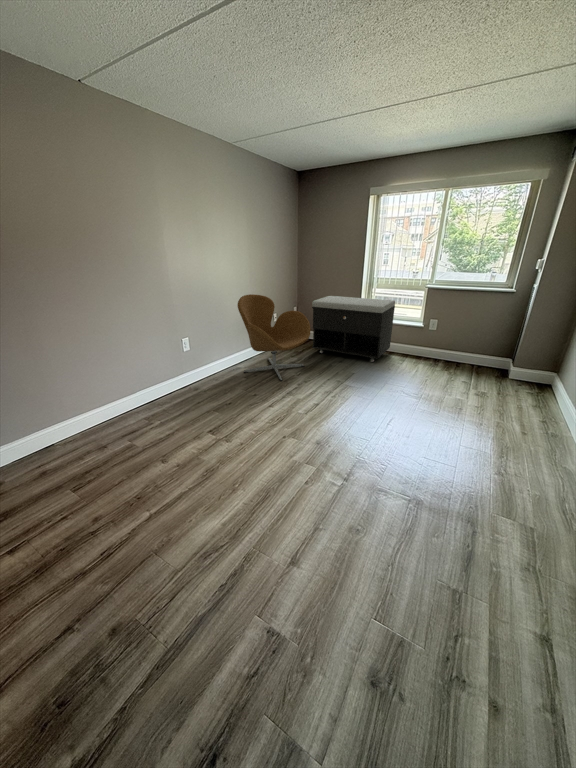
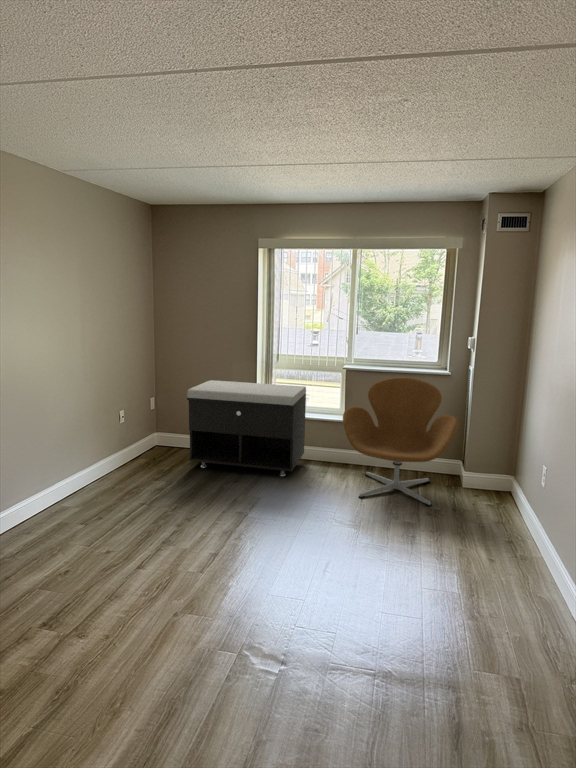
armchair: present [238,294,310,381] -> present [343,377,459,506]

